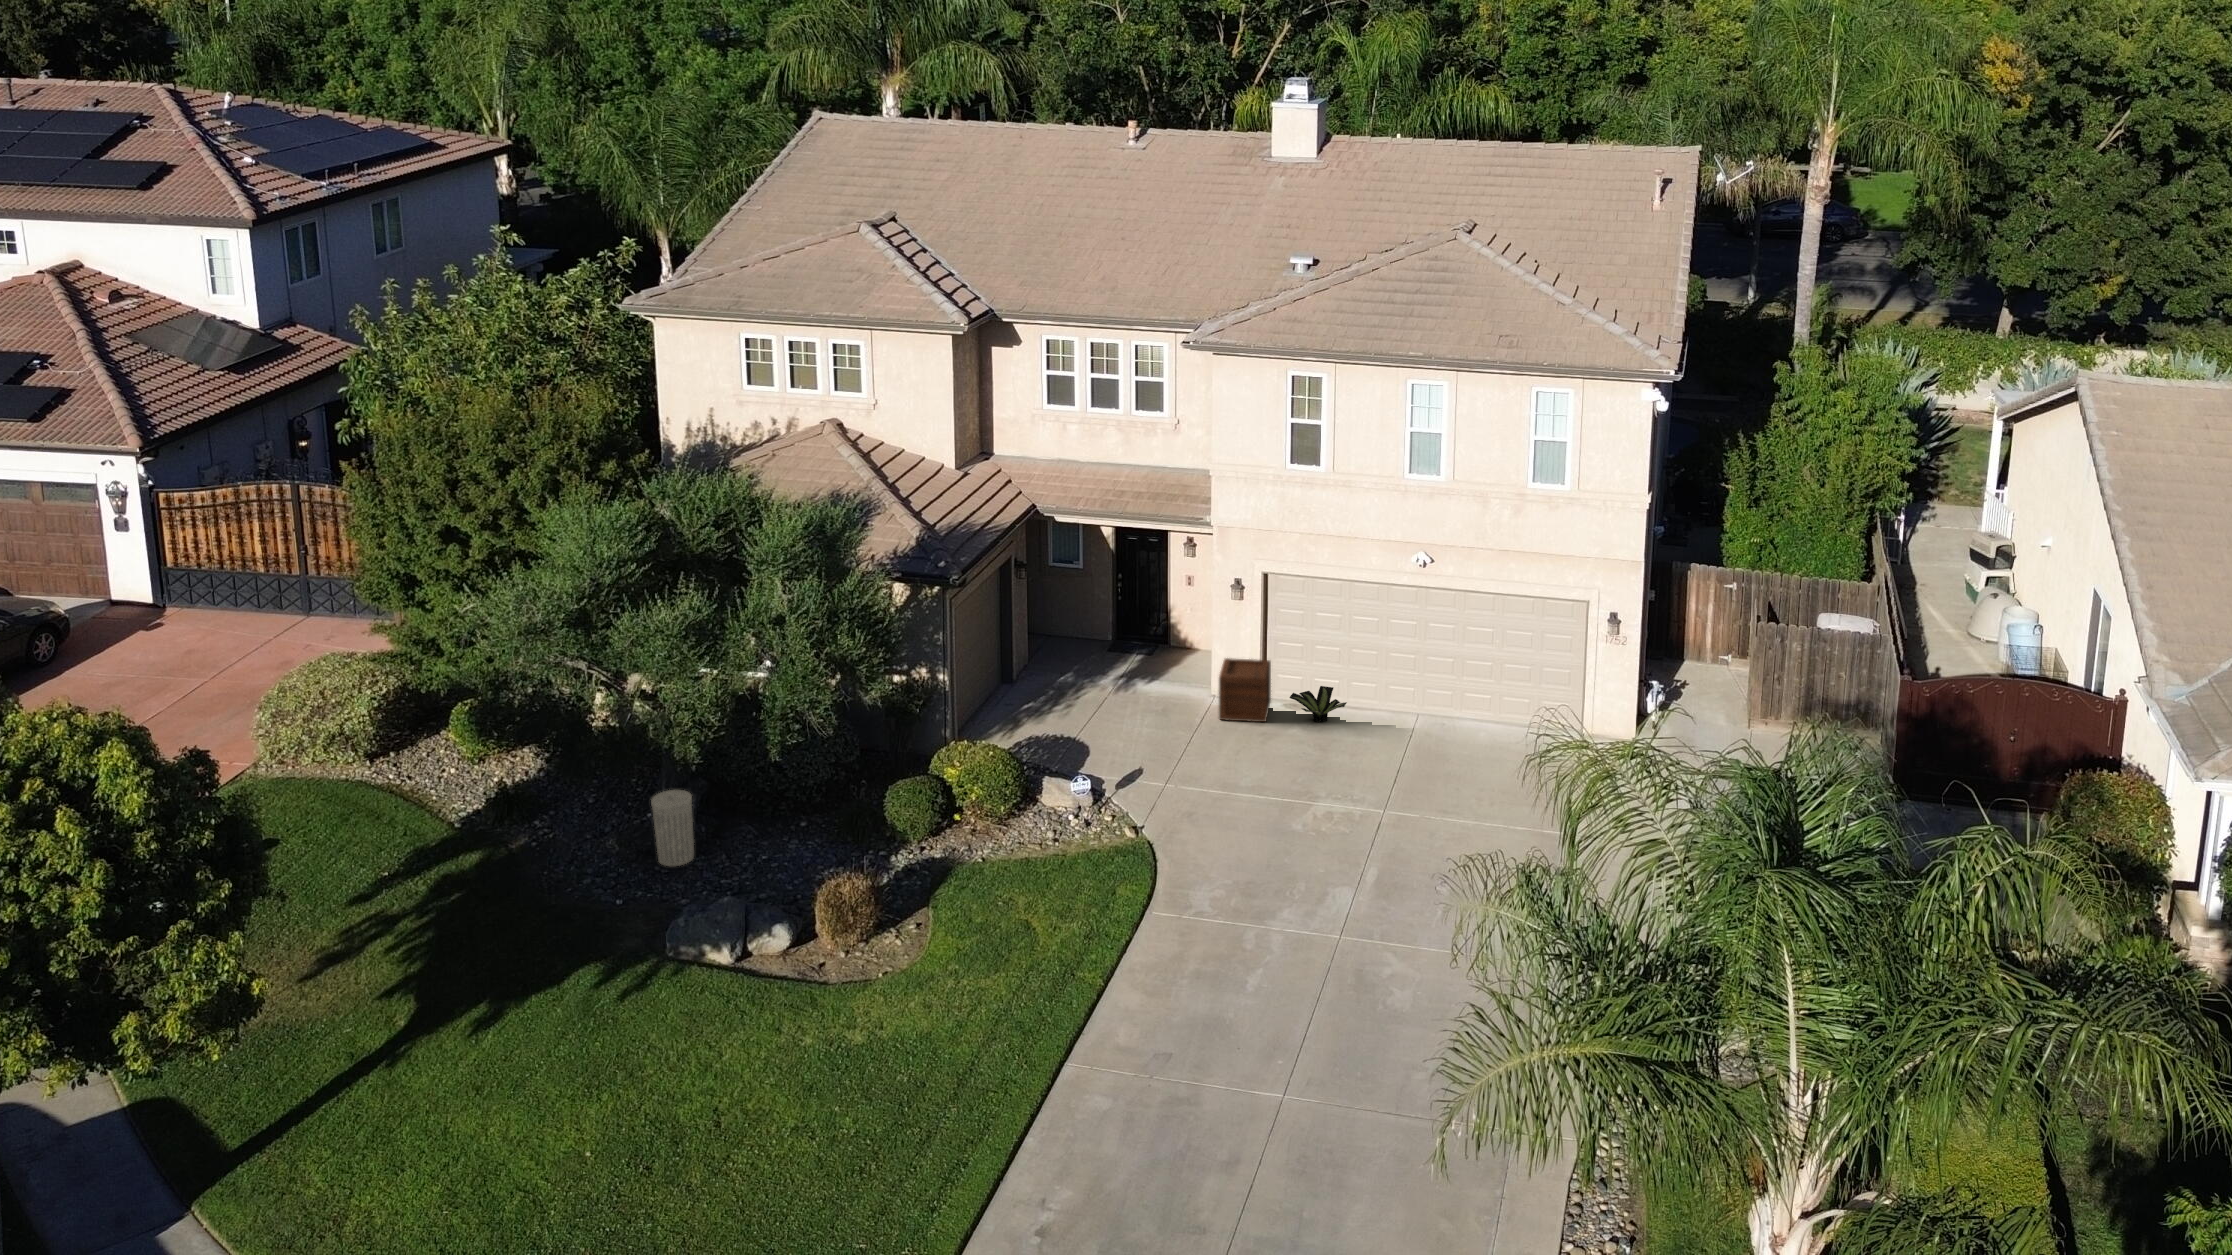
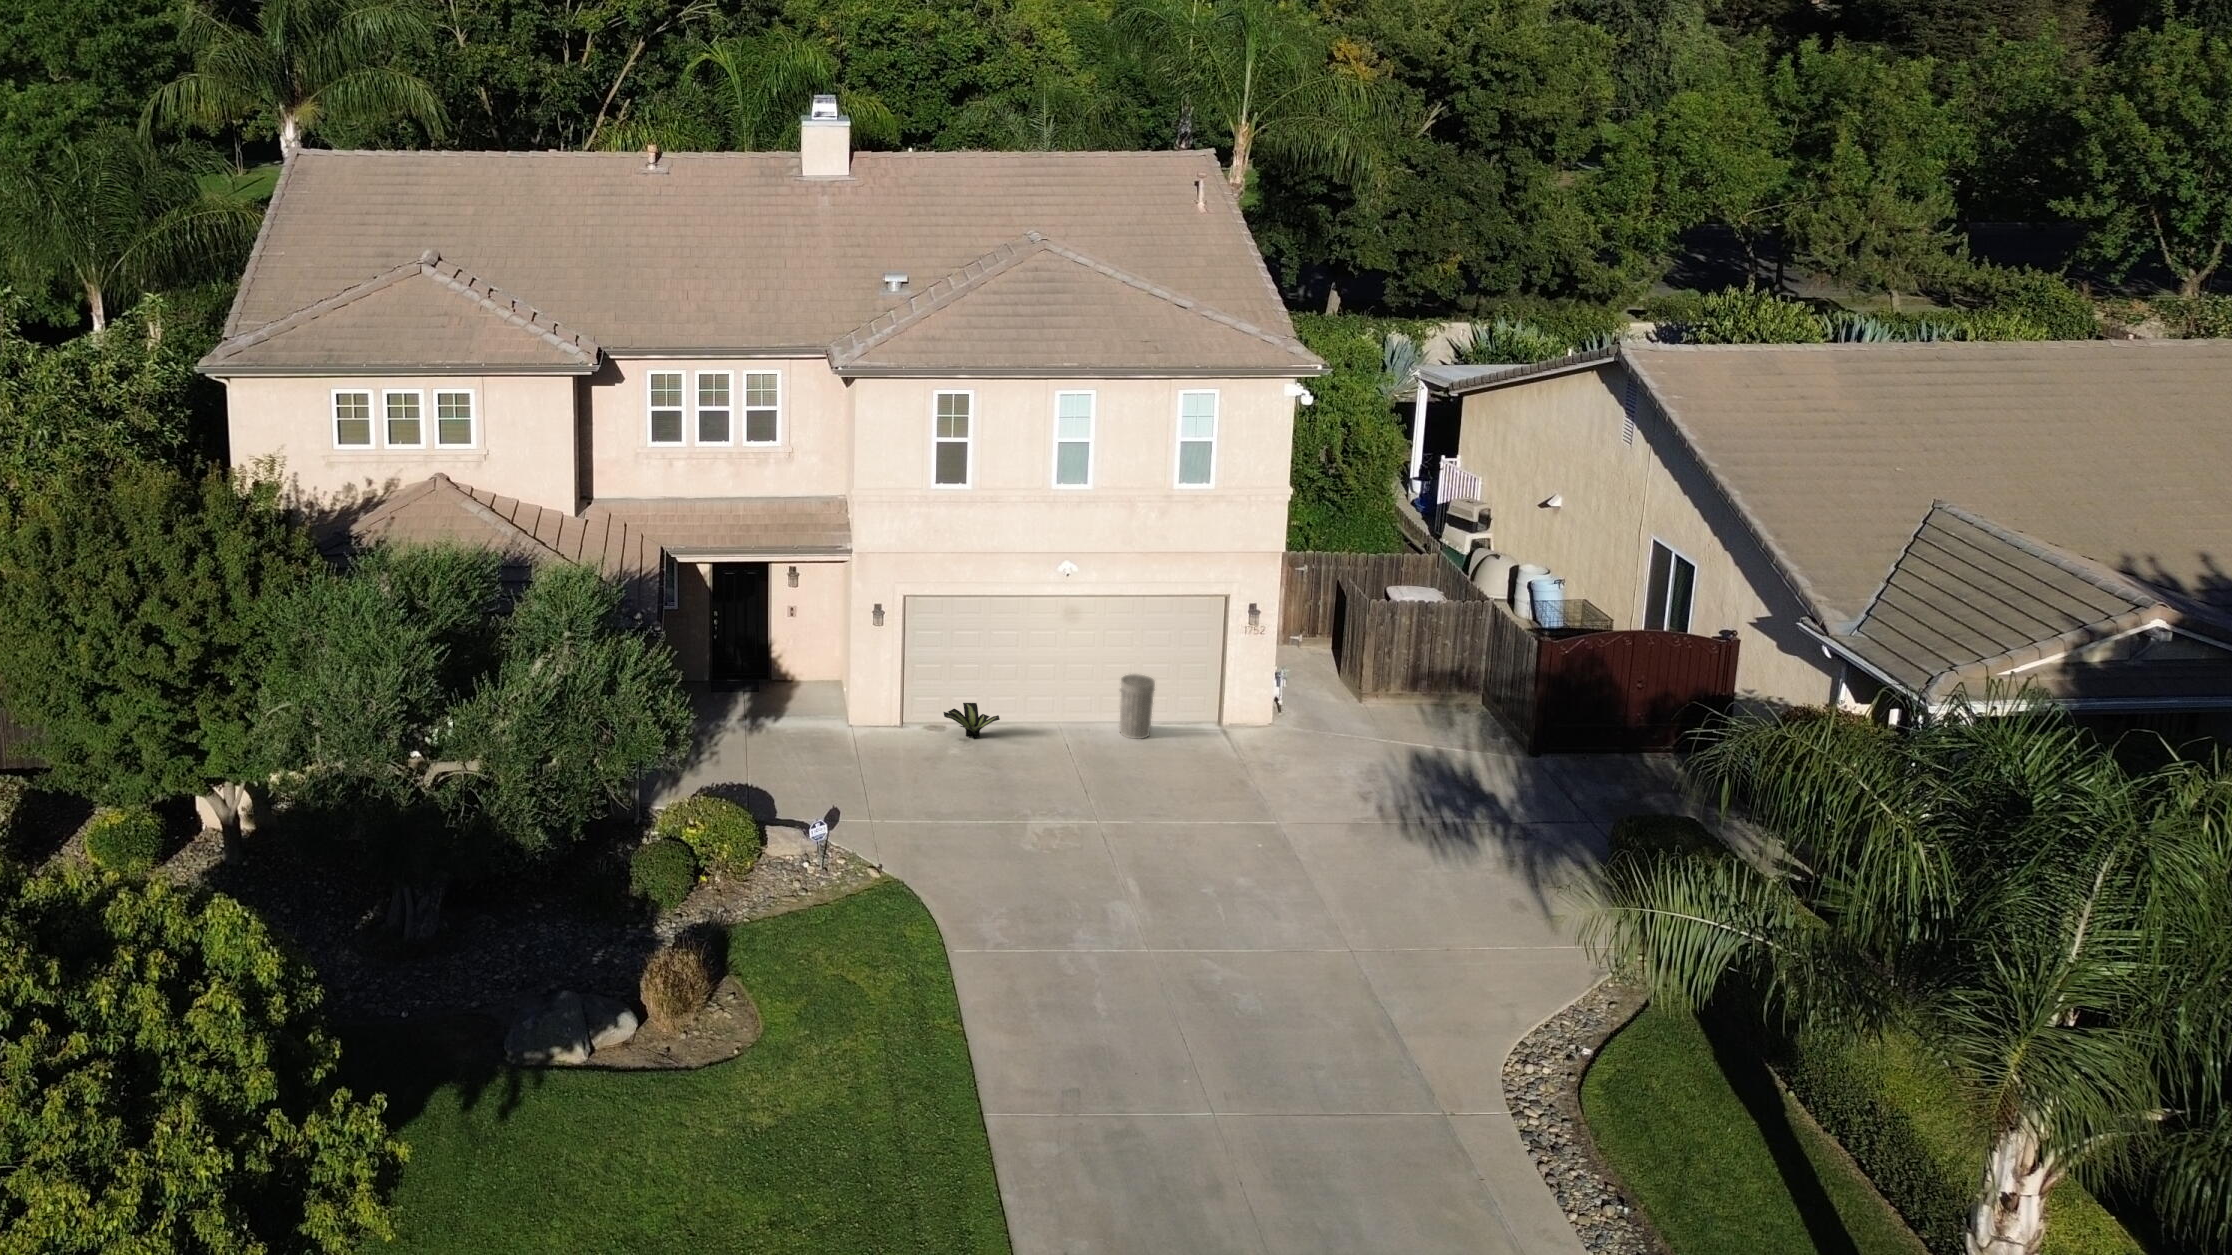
wooden crate: present [1219,658,1271,722] -> none [867,682,927,747]
trash can: present [651,790,694,866] -> present [1120,674,1155,739]

